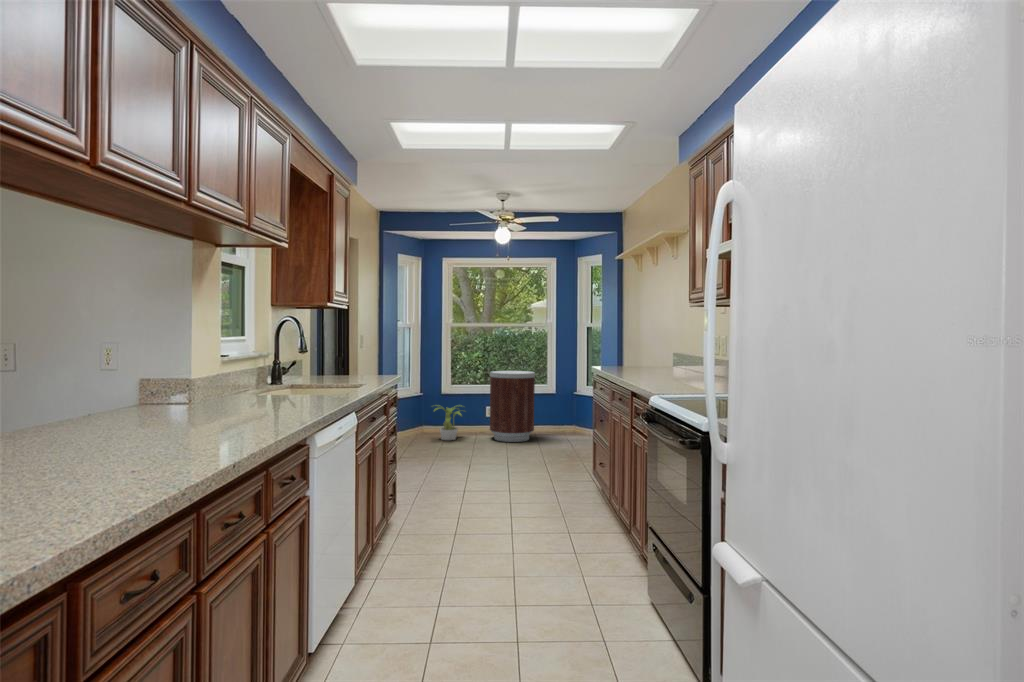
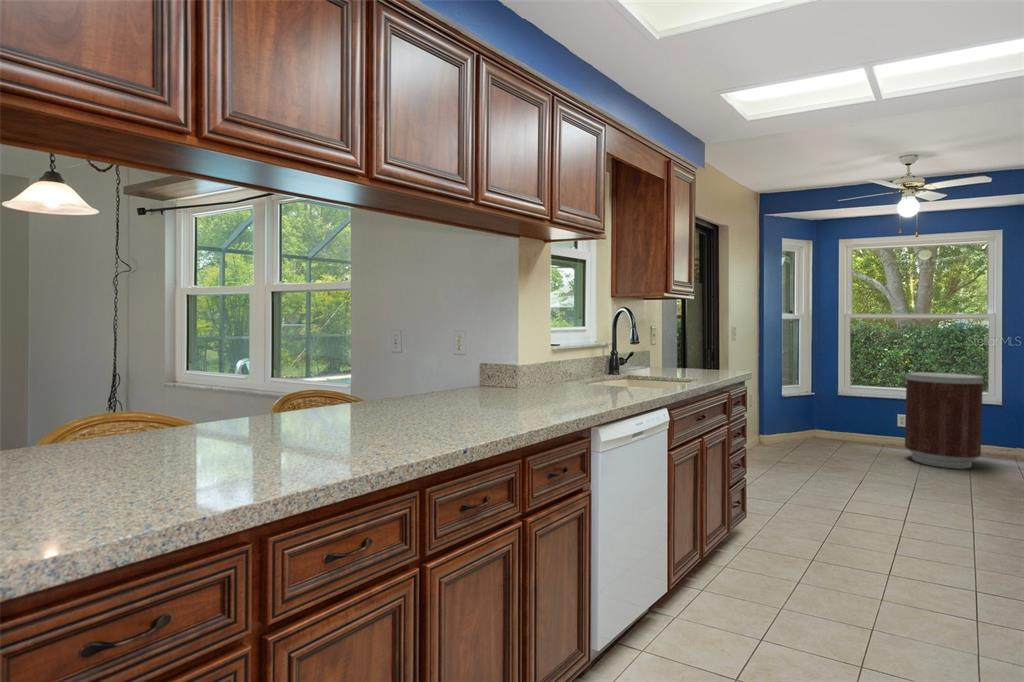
potted plant: present [434,407,462,440] -> none [820,408,871,452]

